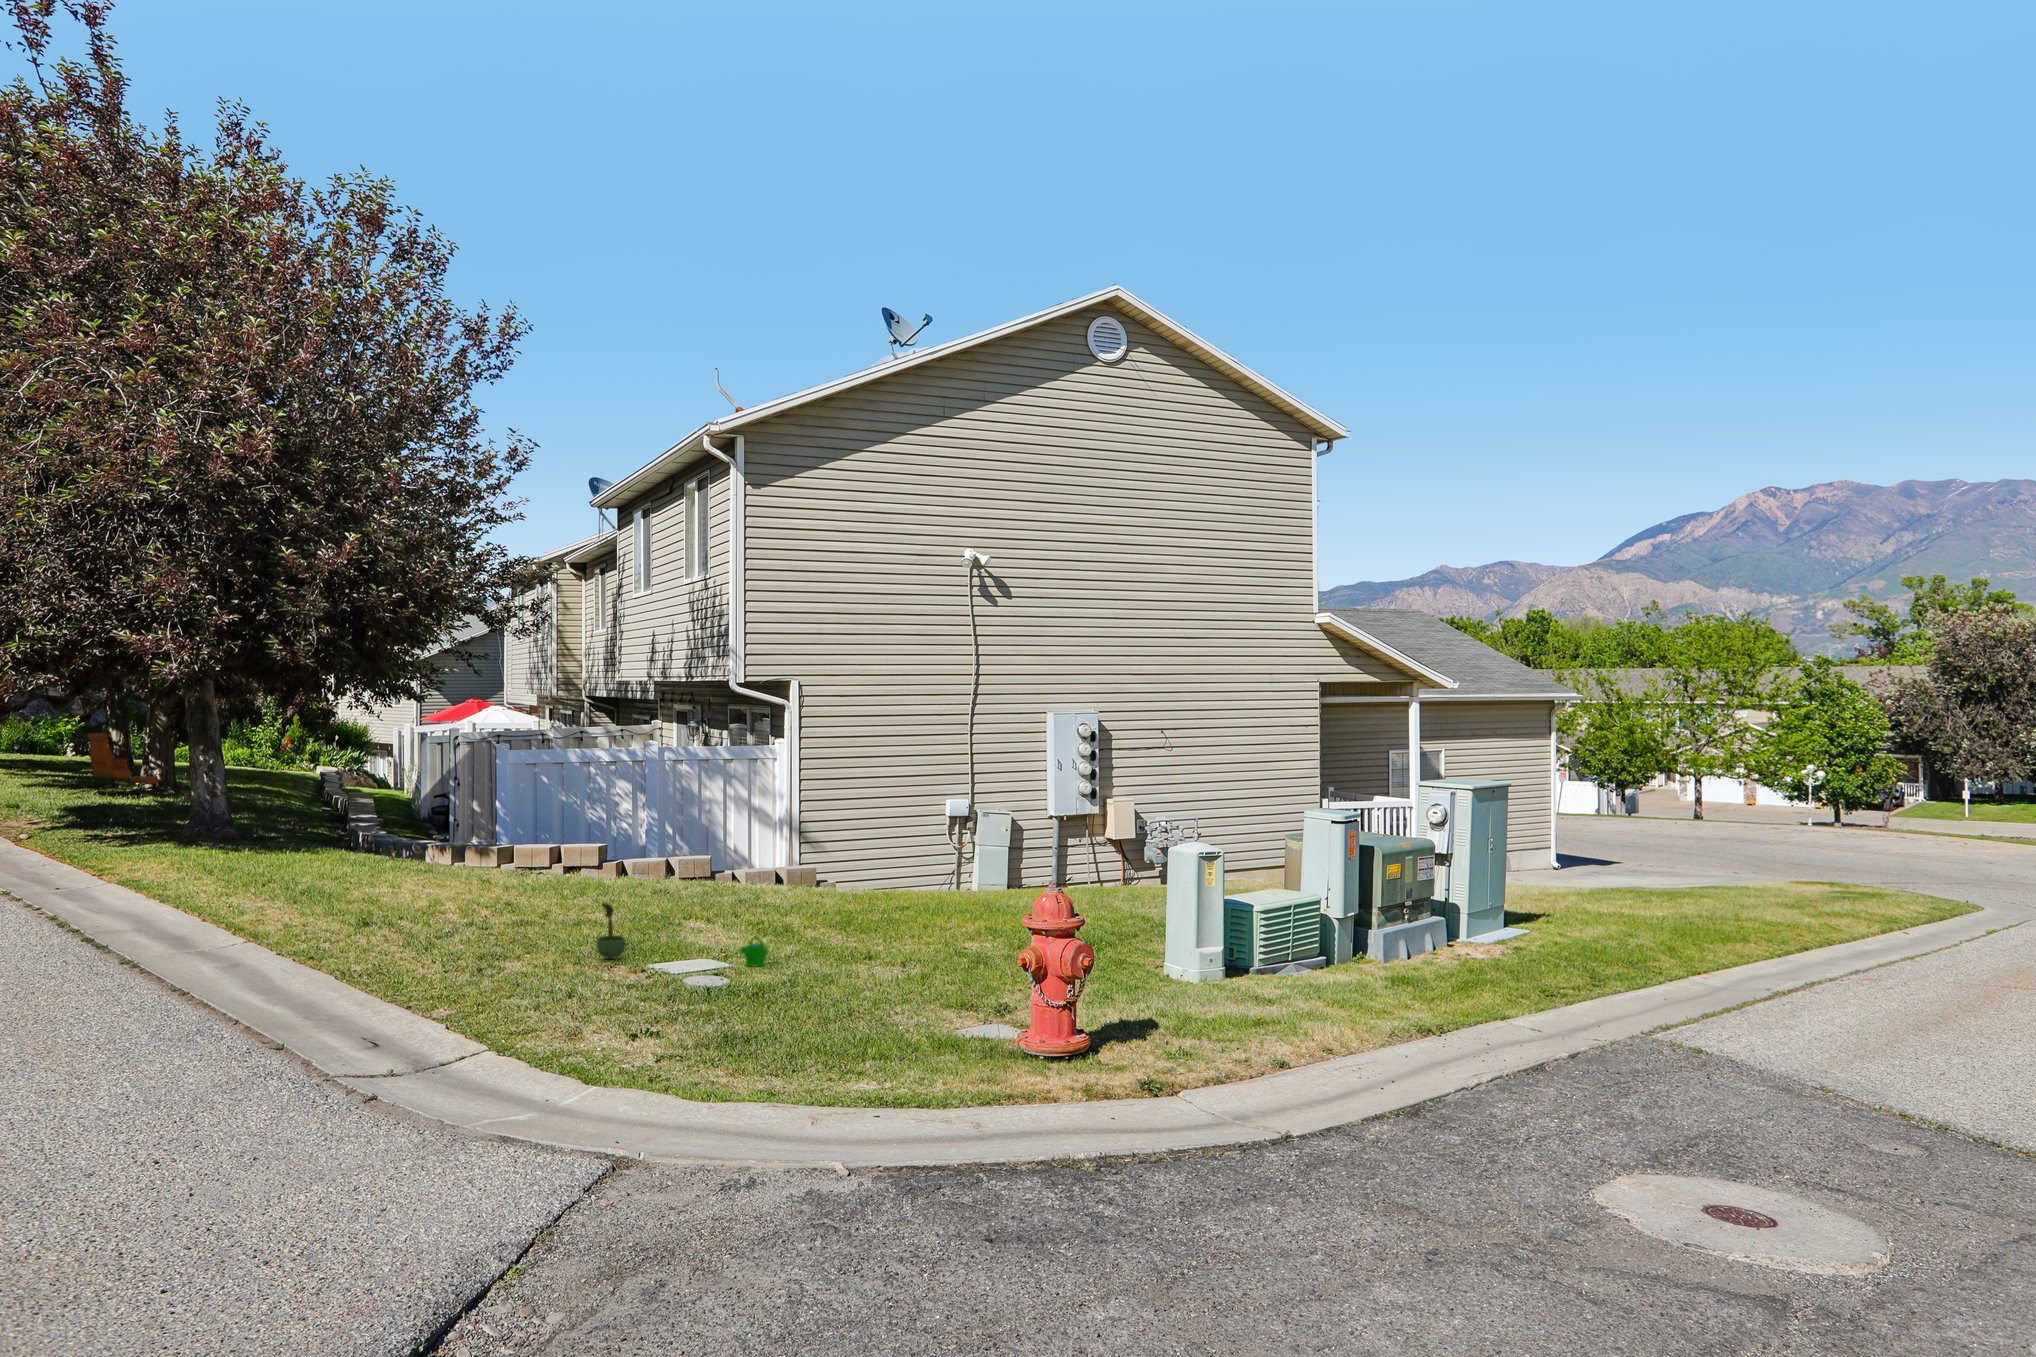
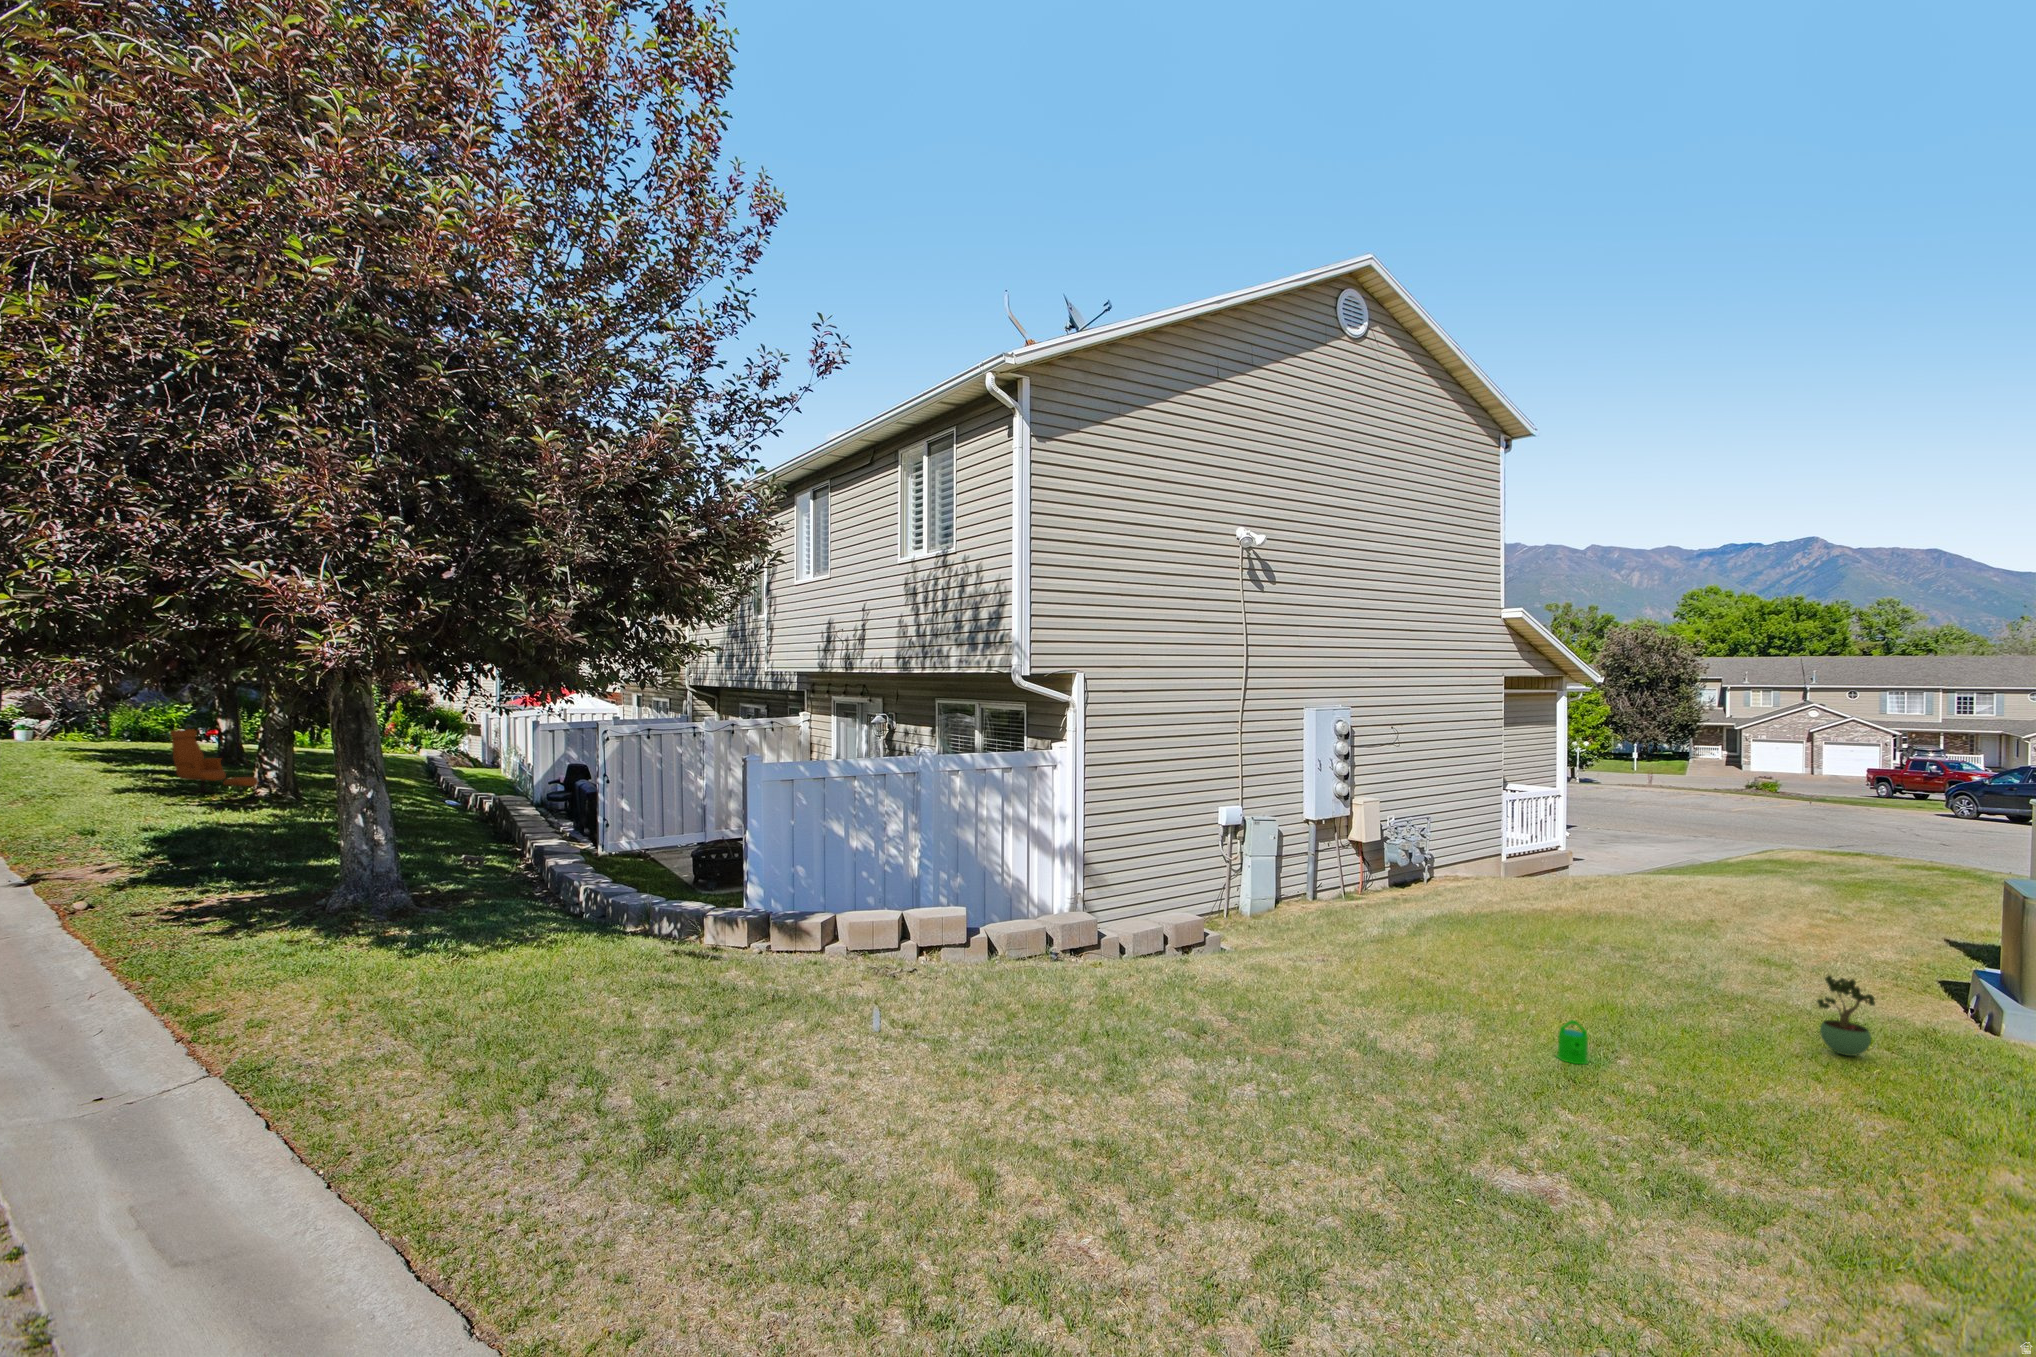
potted plant: present [596,903,626,959] -> present [1816,976,1875,1056]
watering can: present [740,936,768,967] -> present [1557,1020,1589,1064]

